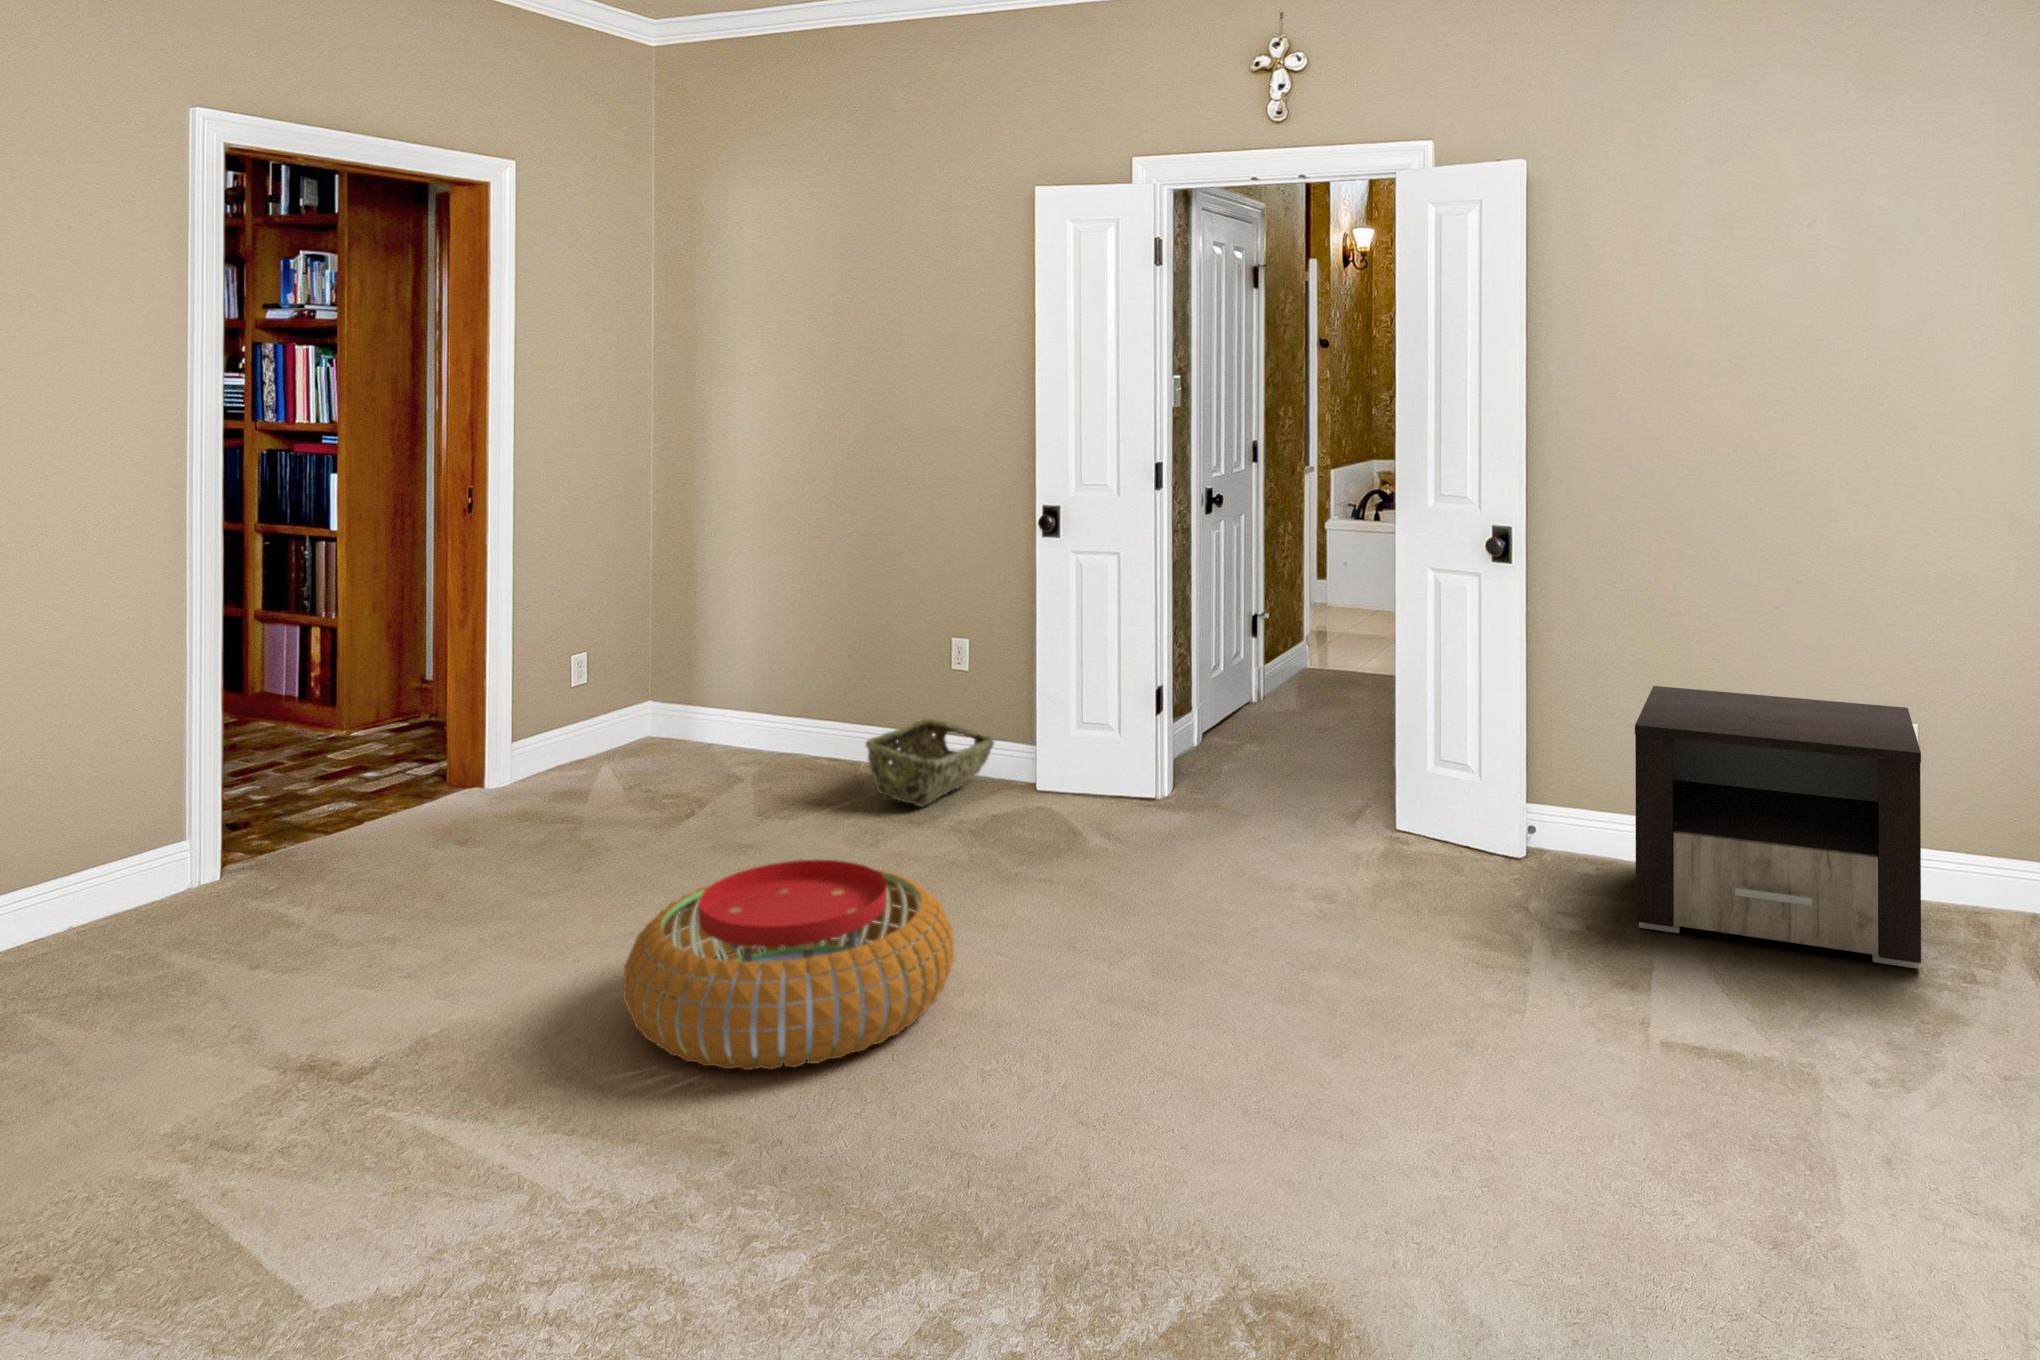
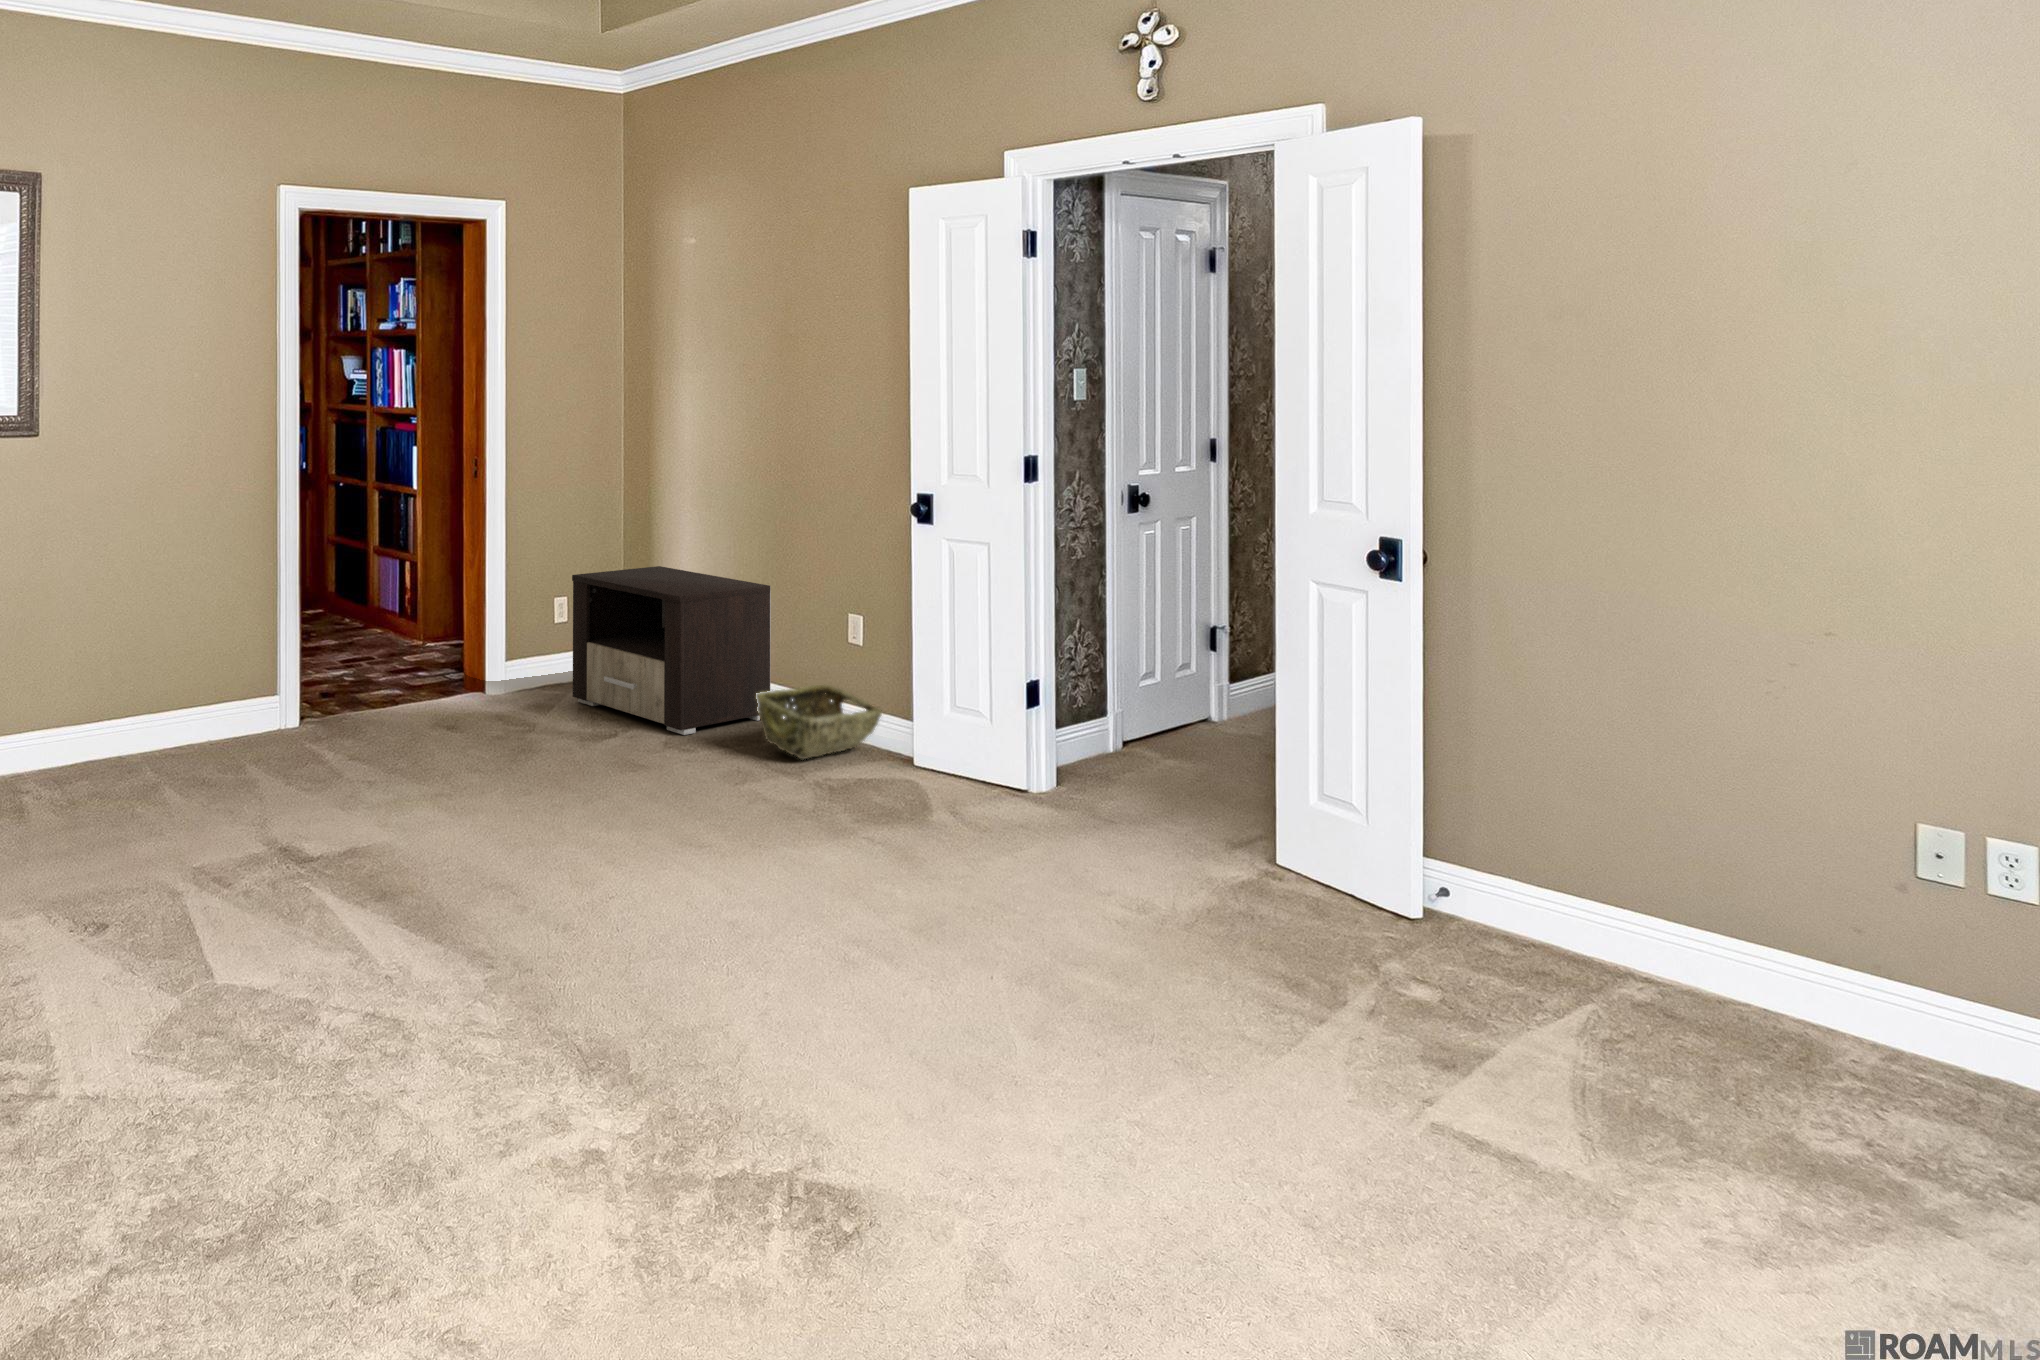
nightstand: present [1635,686,1921,969] -> present [572,566,771,735]
pouf: present [623,860,954,1070] -> none [470,764,734,922]

